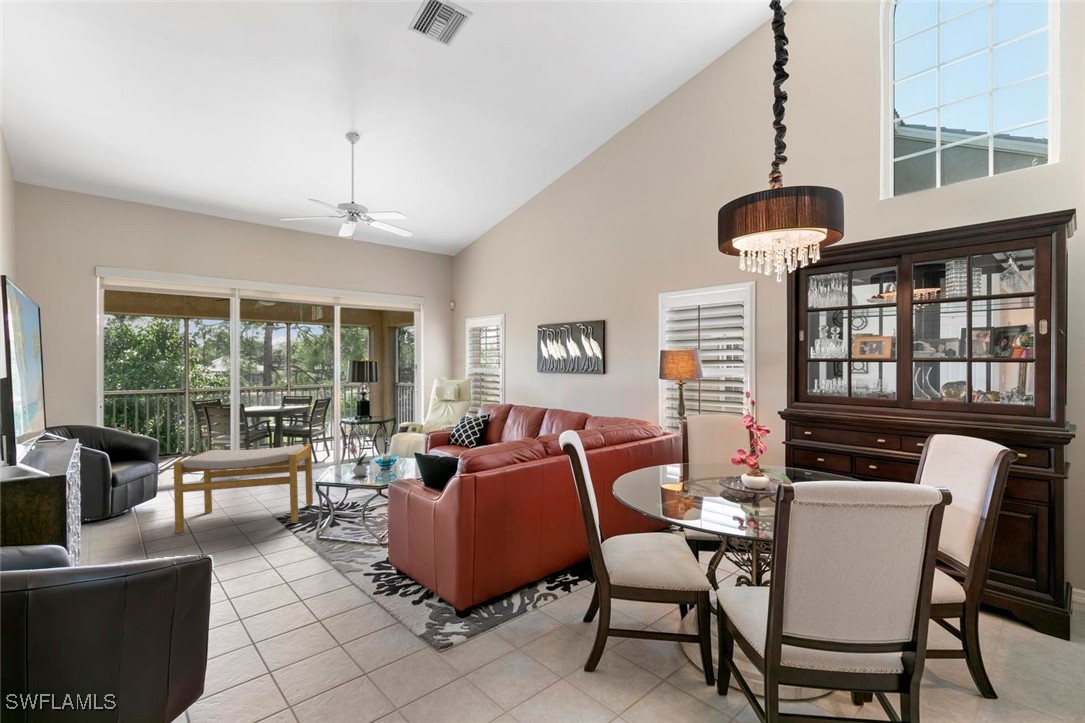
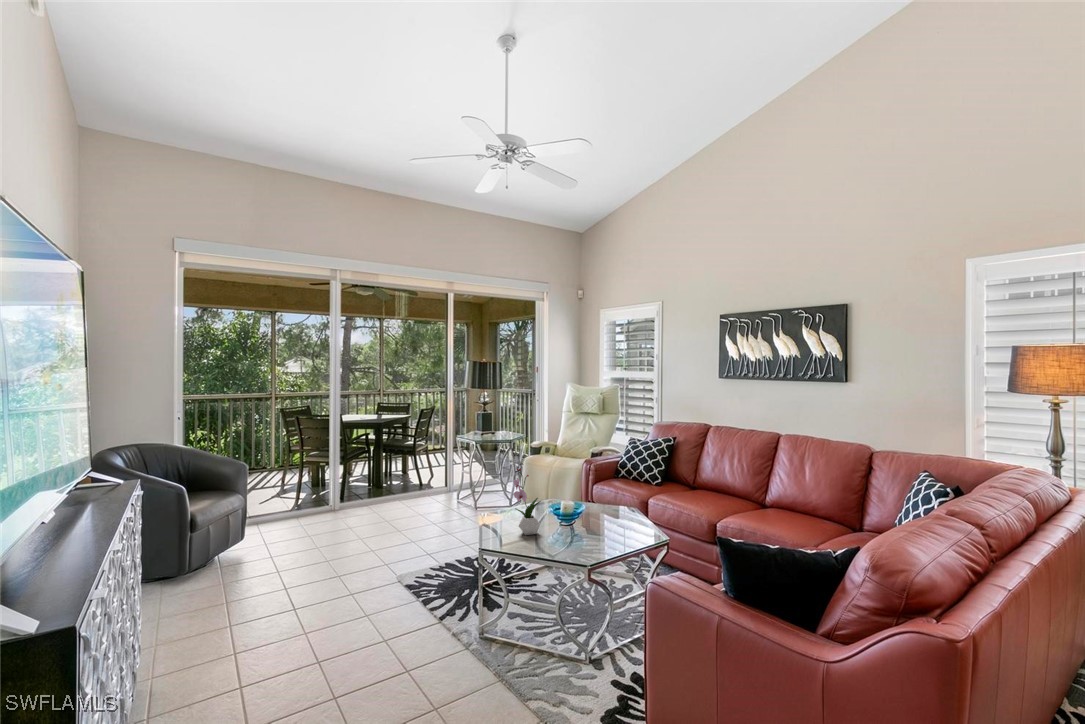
footstool: present [174,444,313,533] -> none [272,476,444,606]

